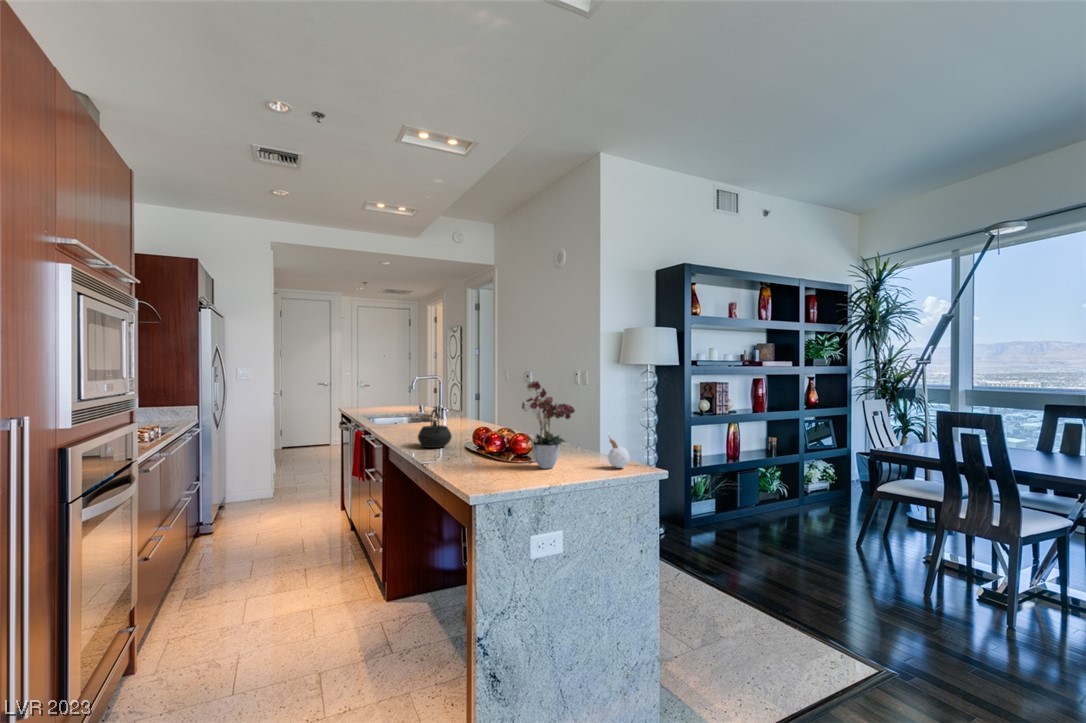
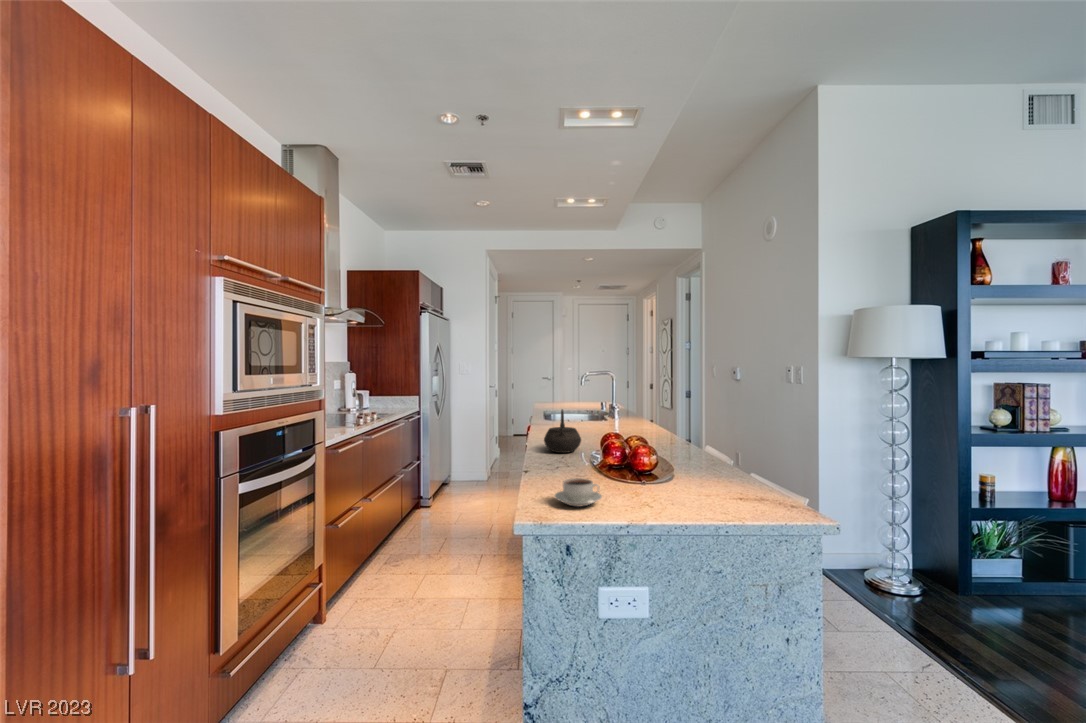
flower arrangement: present [522,381,575,469] -> none [618,374,703,496]
candle: present [608,436,629,468] -> none [746,453,780,508]
coffee cup: none [481,460,519,481] -> present [555,478,602,507]

